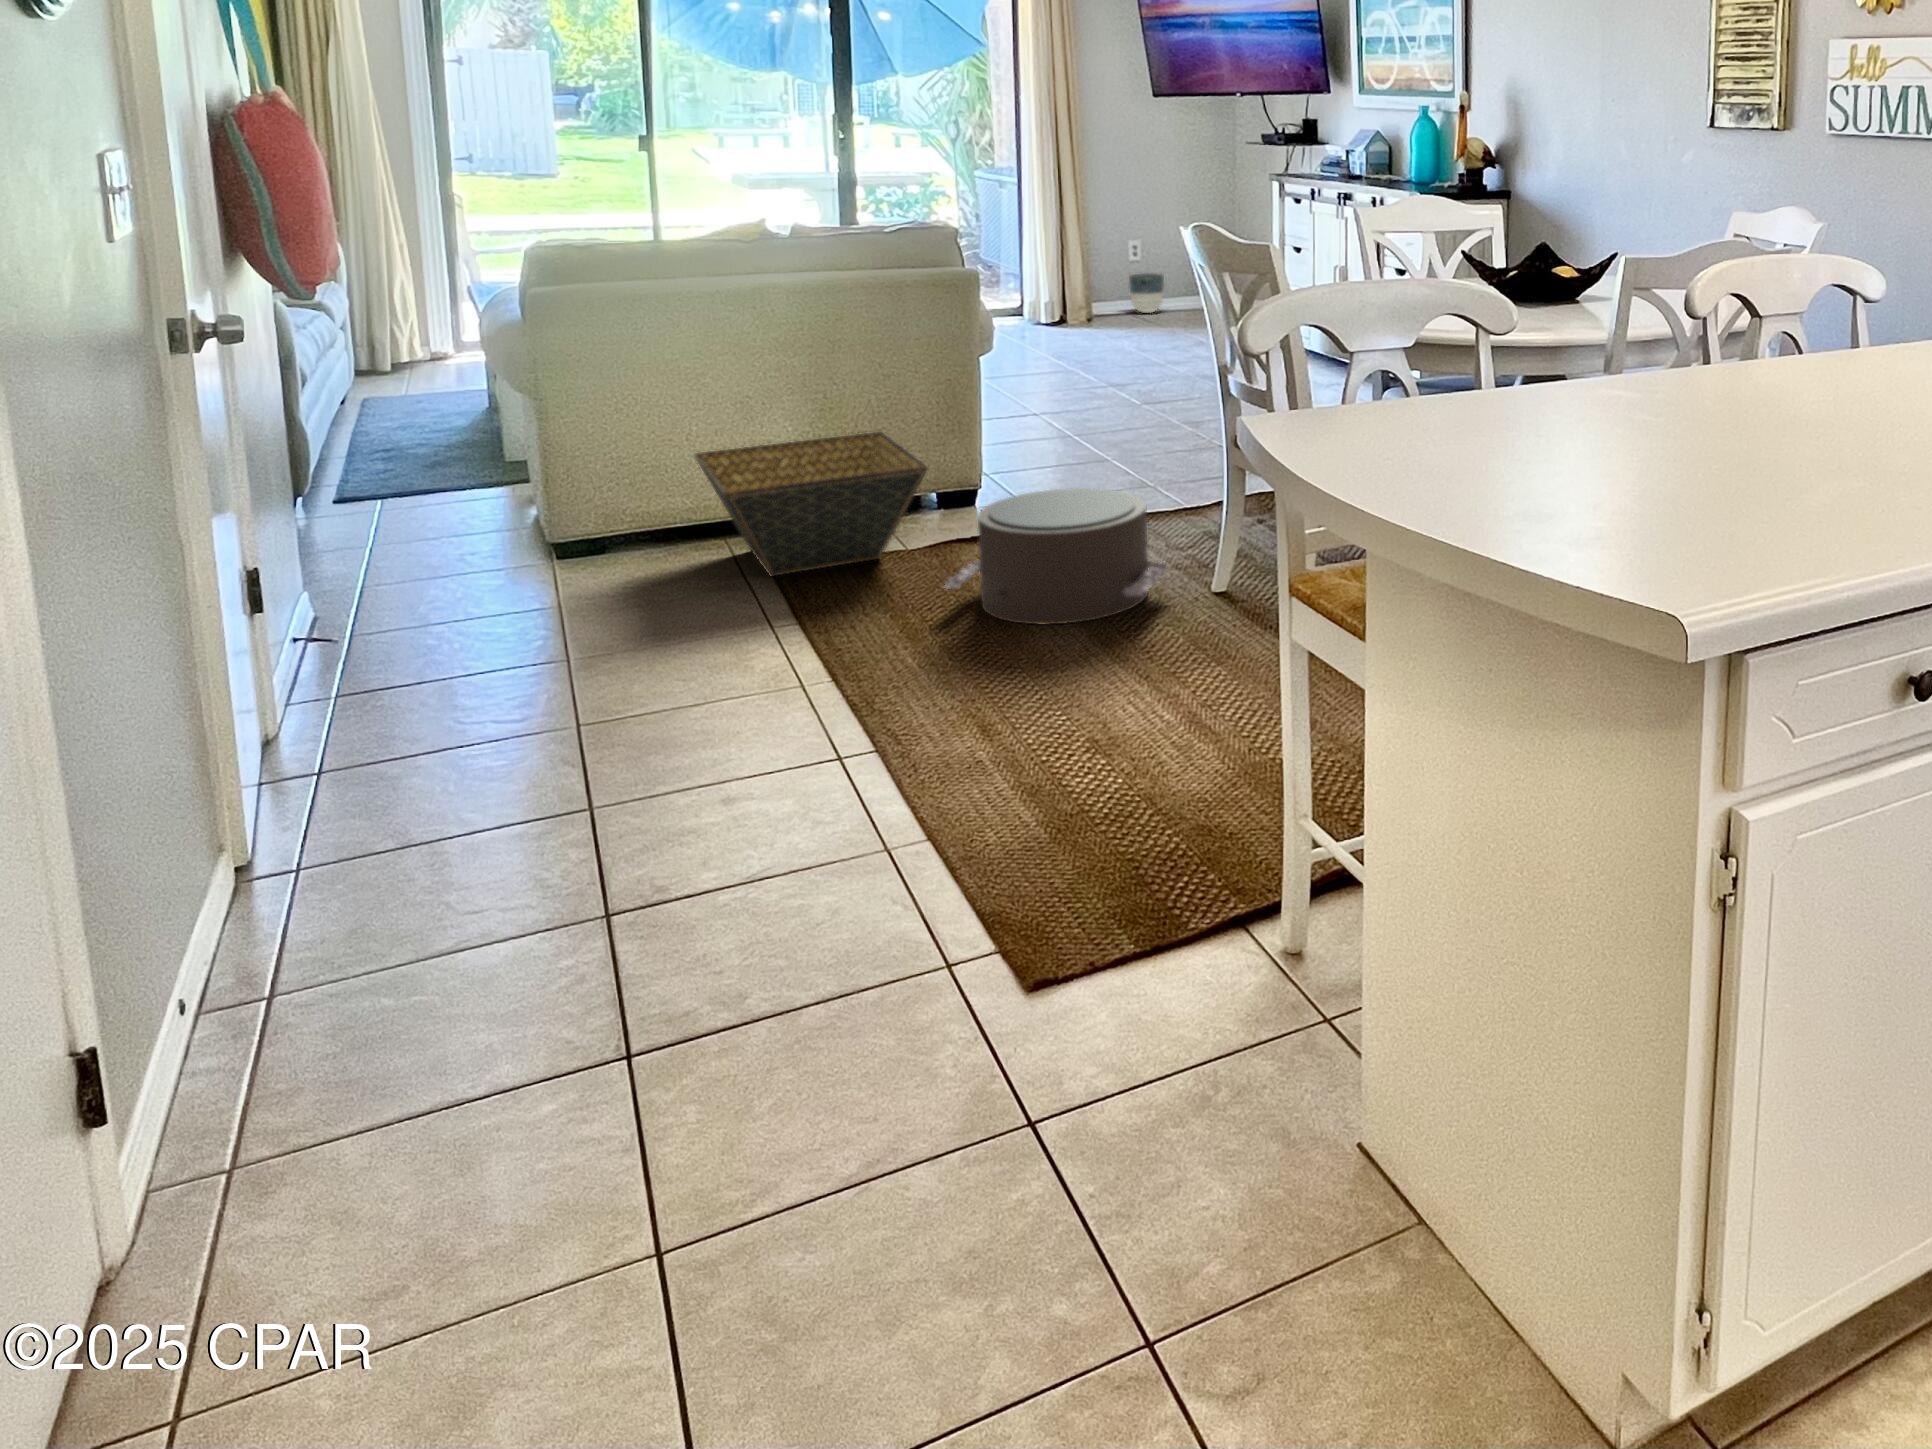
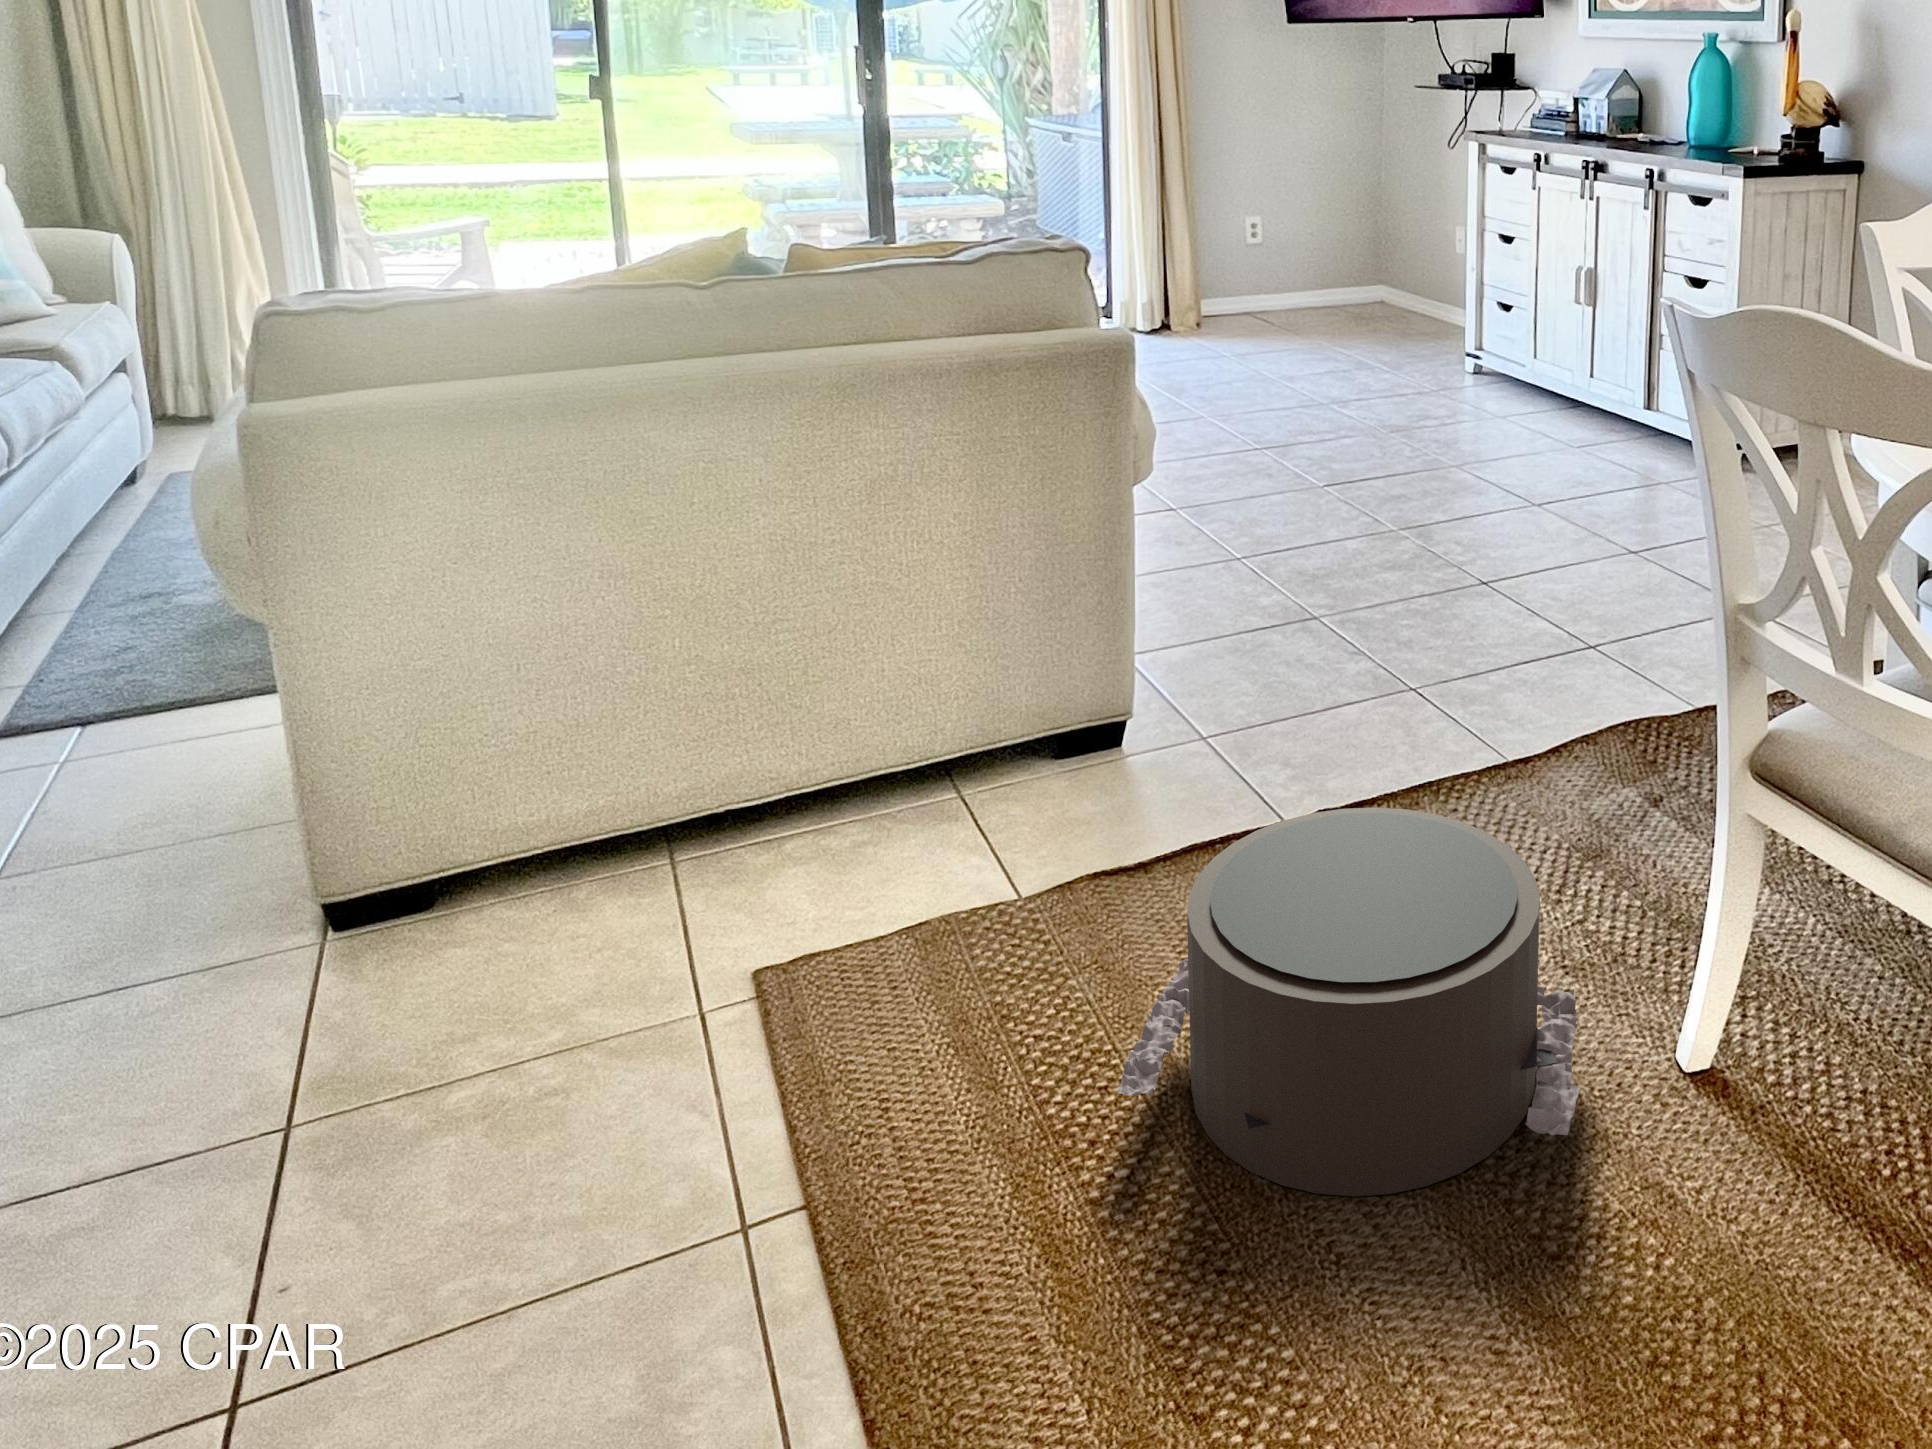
planter: present [1129,273,1164,313] -> none [1245,260,1291,313]
basket: present [694,432,928,576] -> none [601,629,1060,983]

